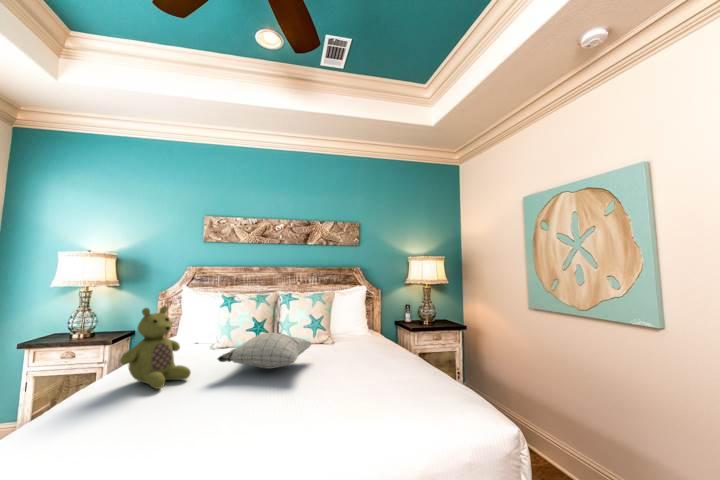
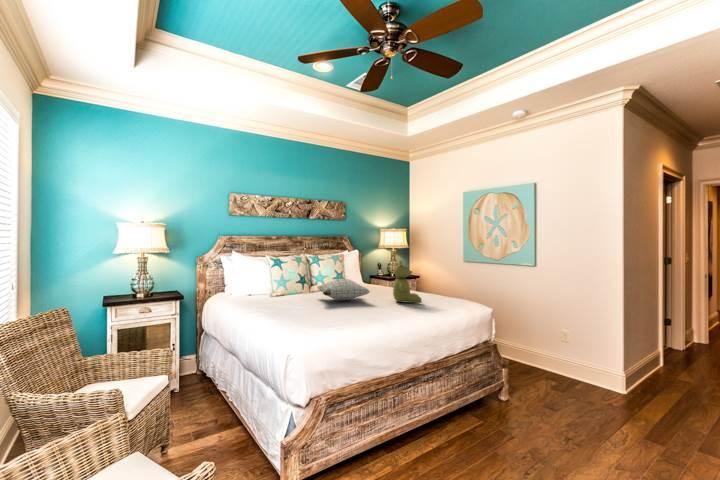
stuffed bear: present [120,306,191,389] -> present [393,261,422,303]

